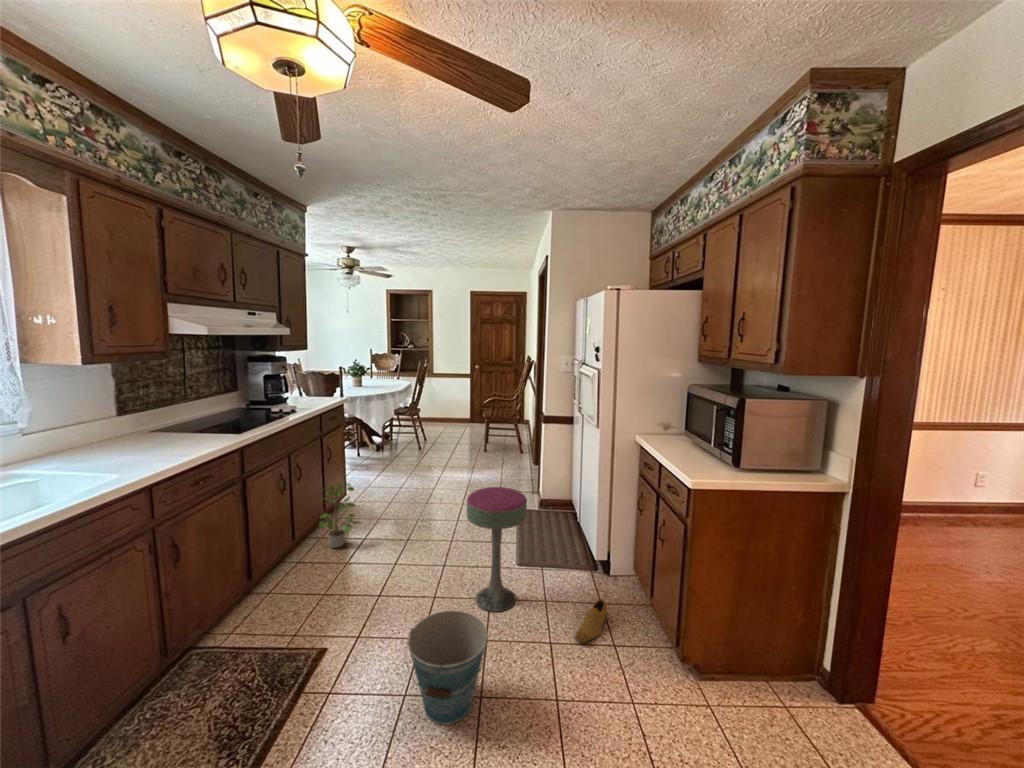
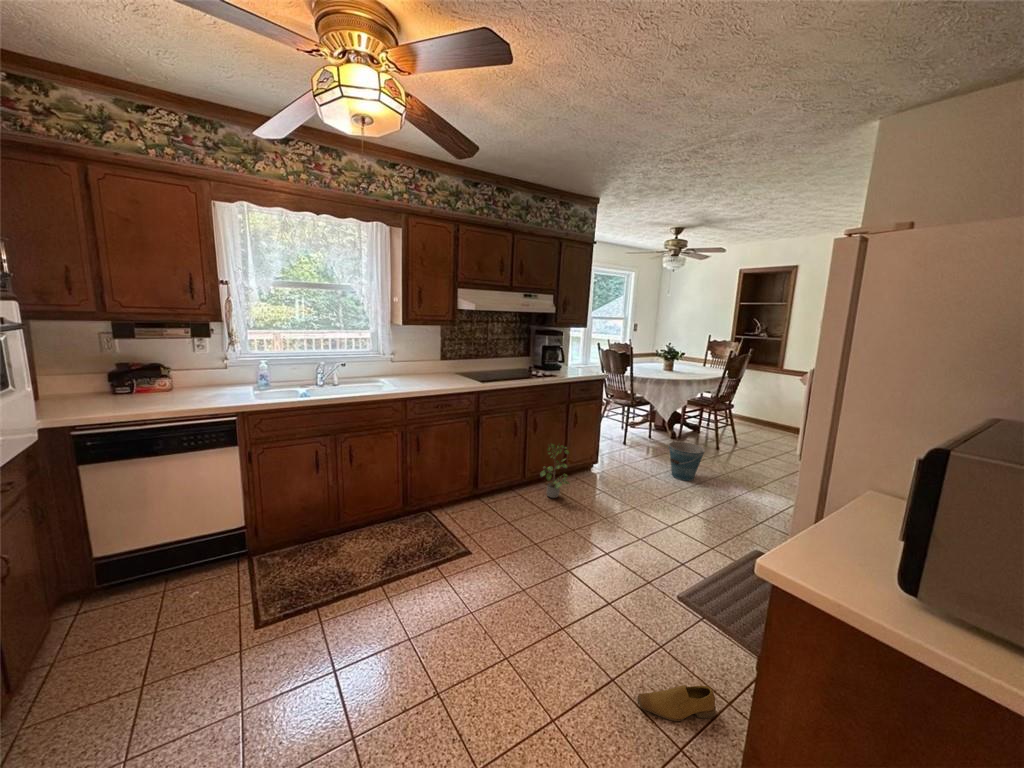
bar stool: present [467,487,527,612] -> none [590,485,661,623]
bucket: present [407,610,488,725] -> present [669,441,705,481]

